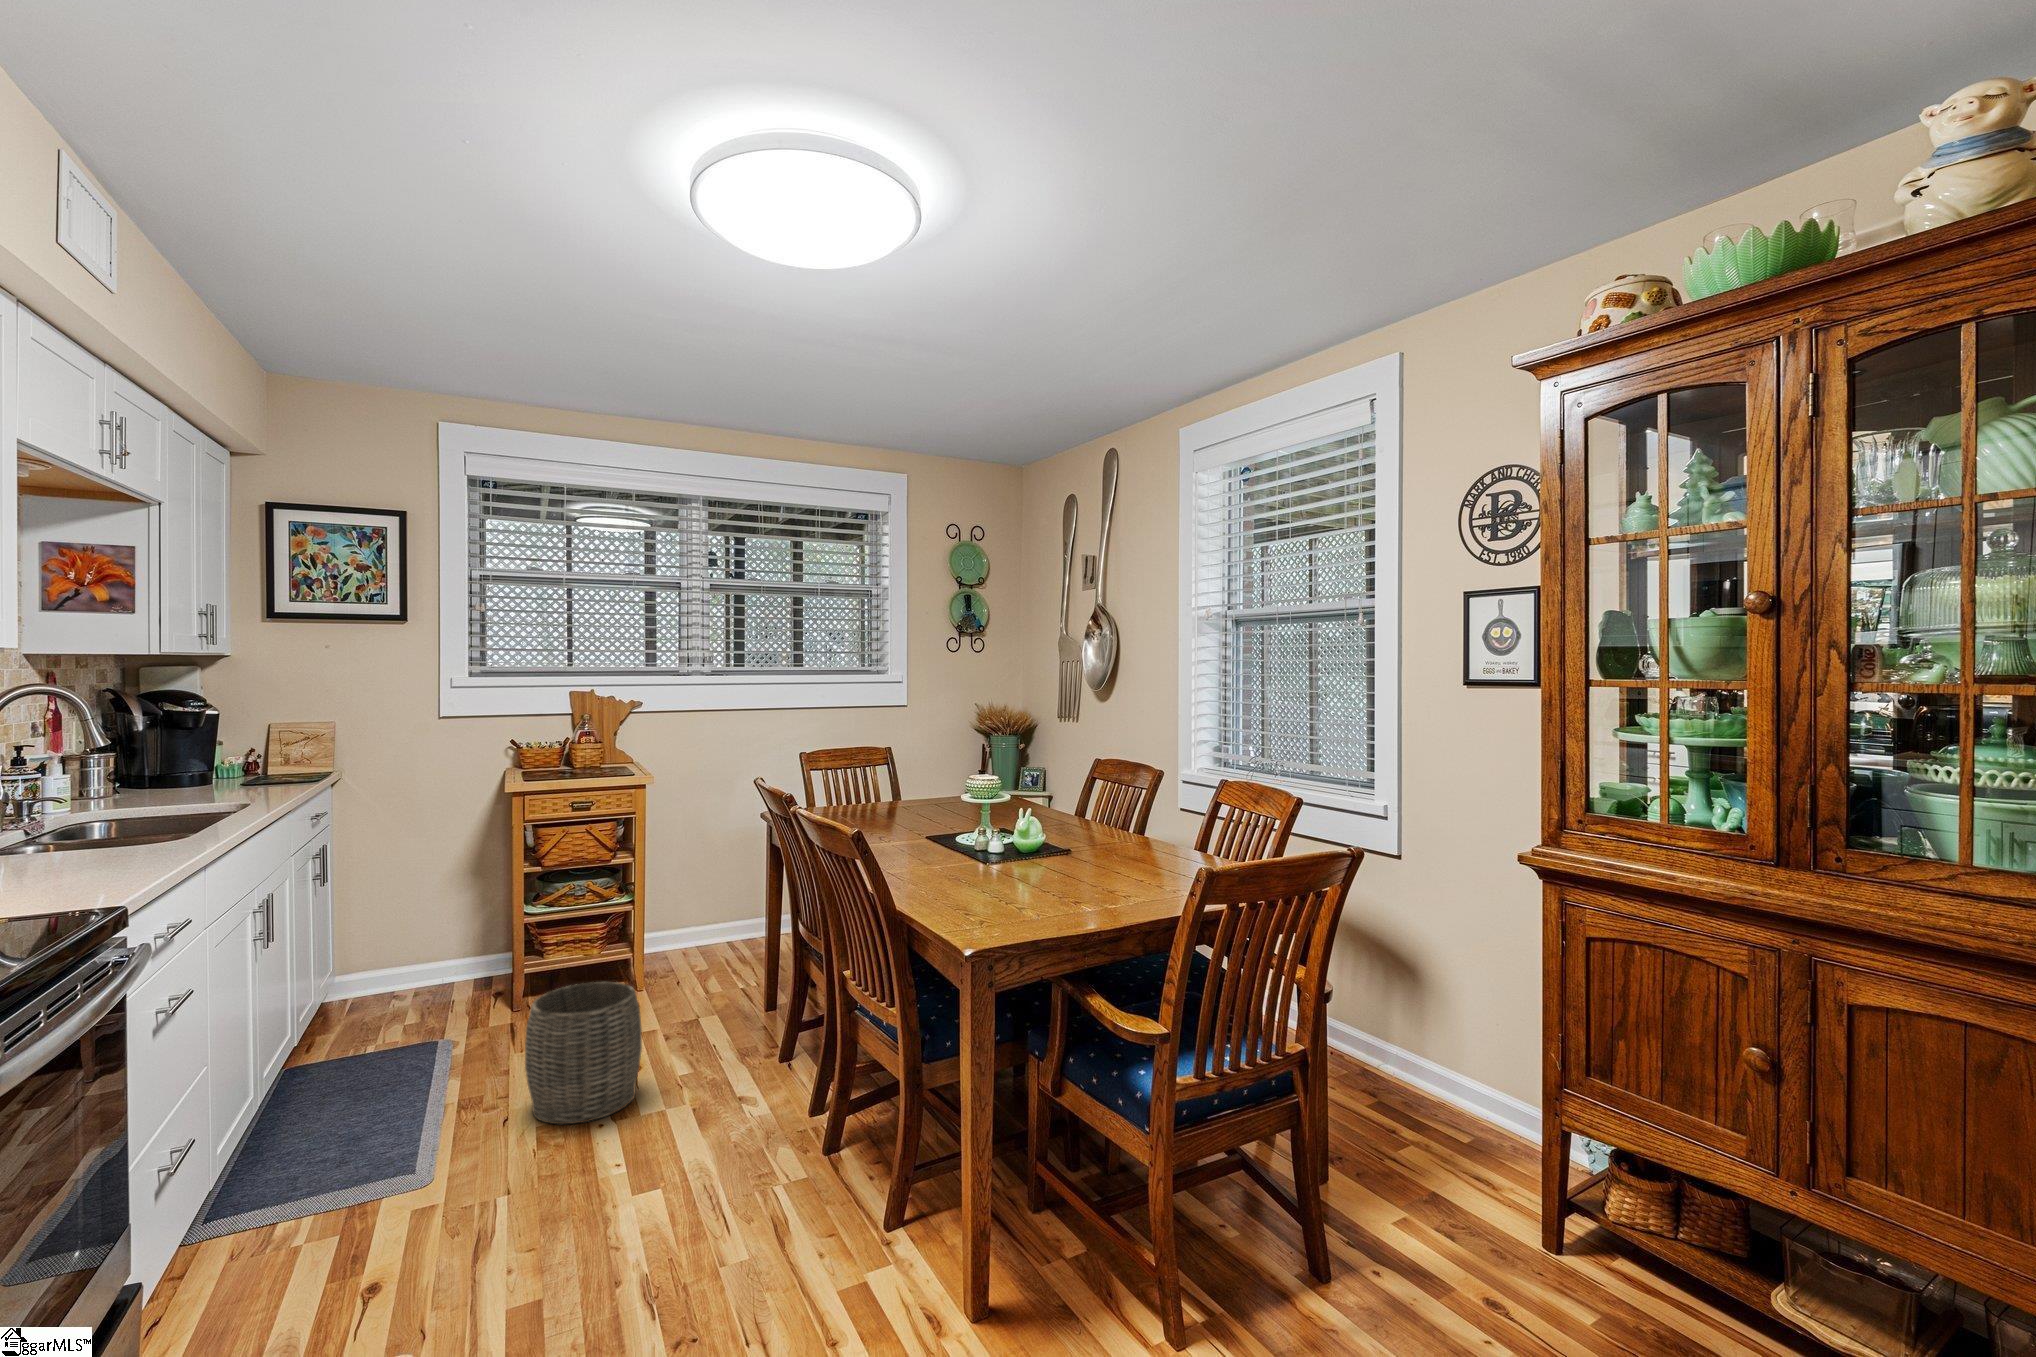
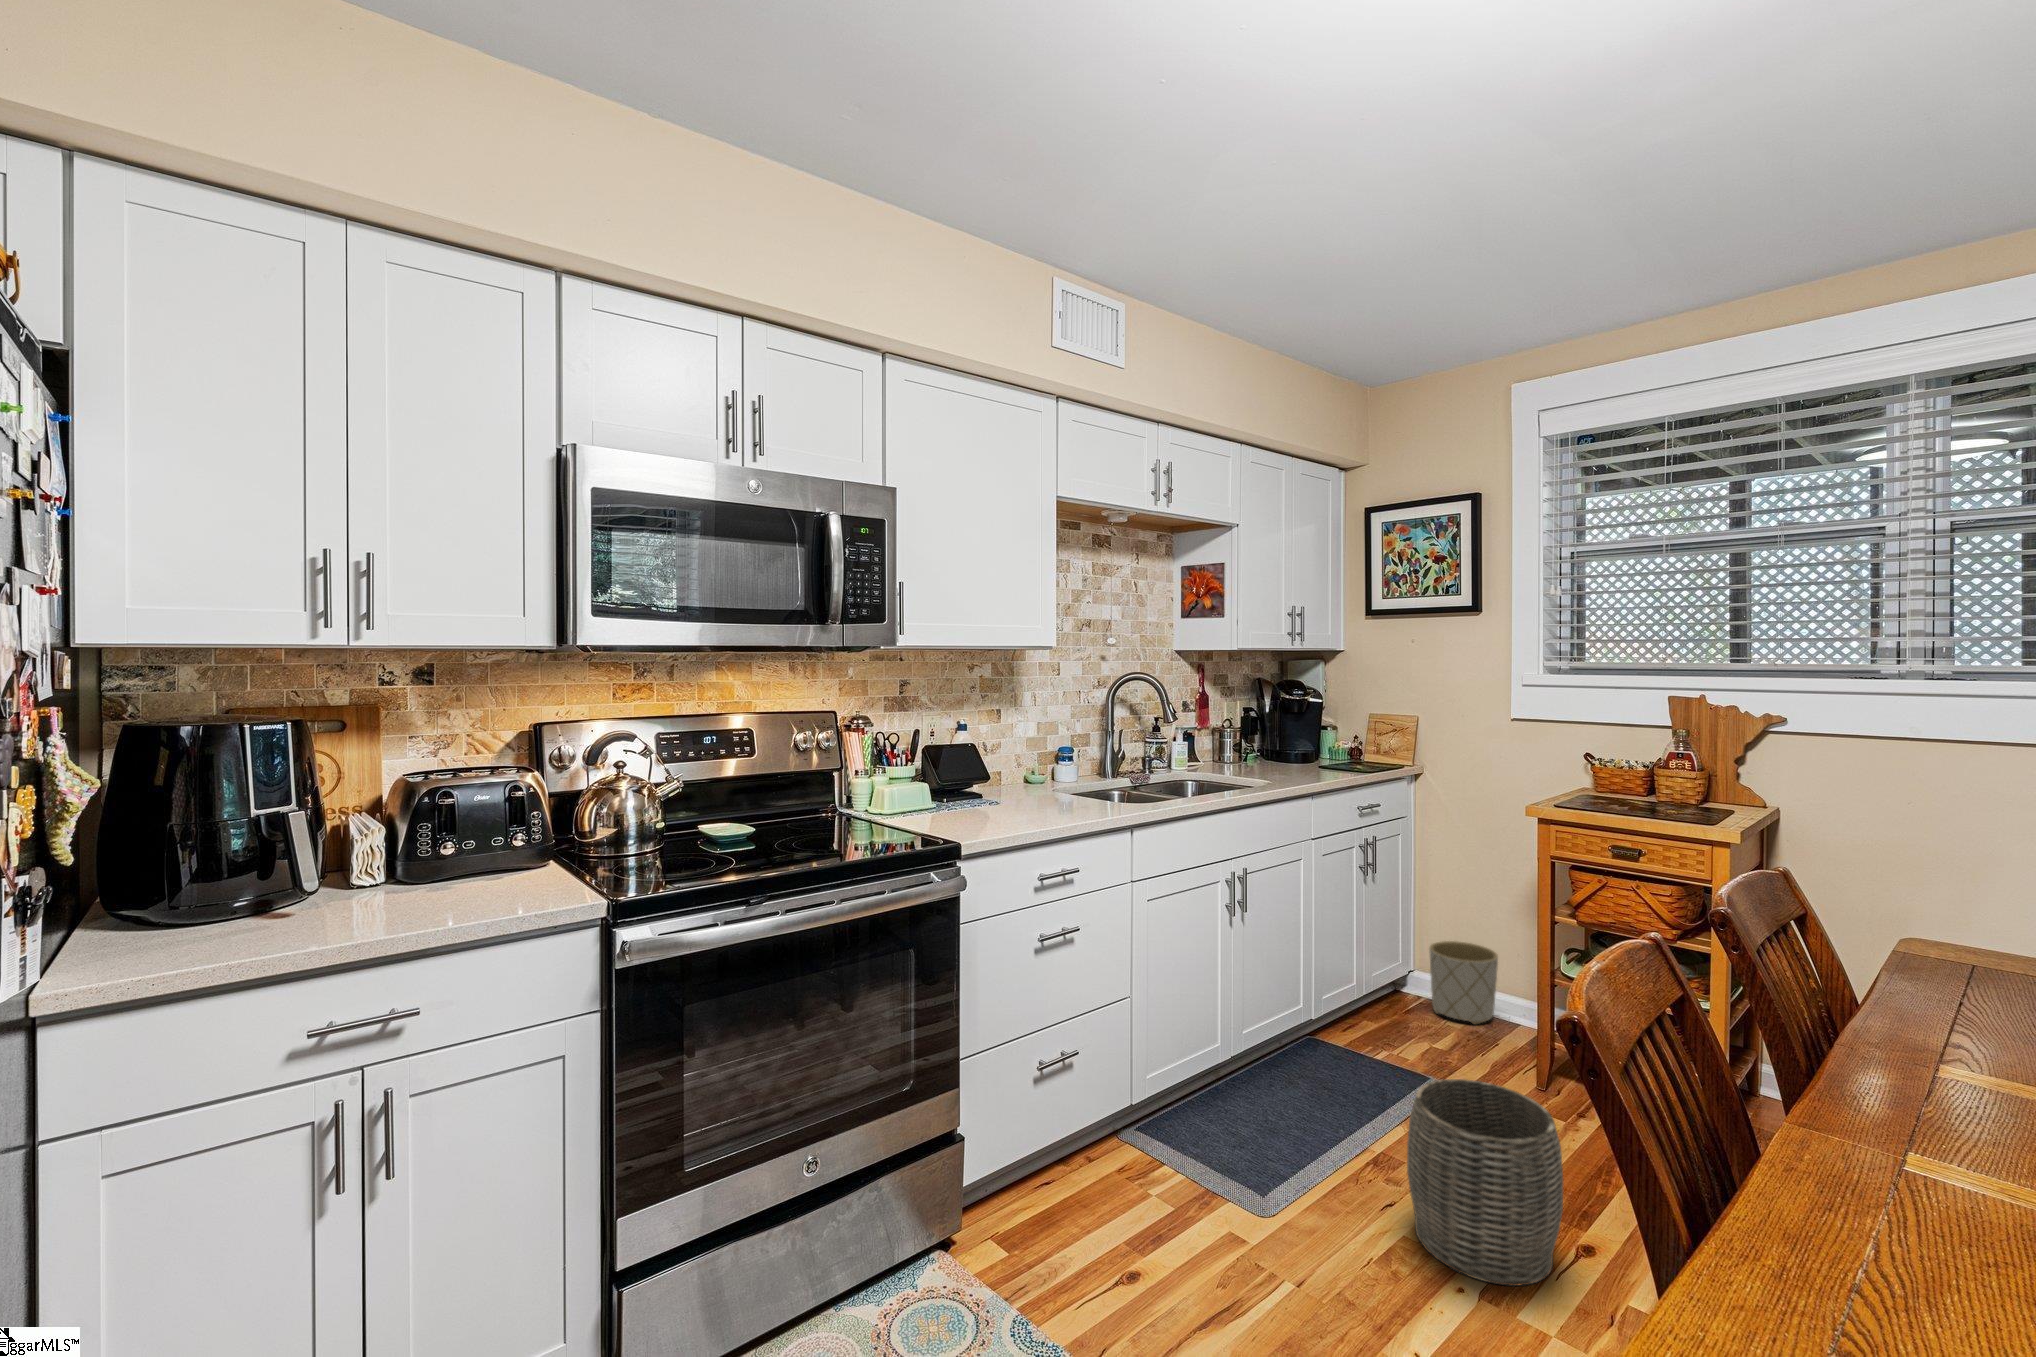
planter: none [372,930,441,1006] -> present [1429,941,1498,1024]

